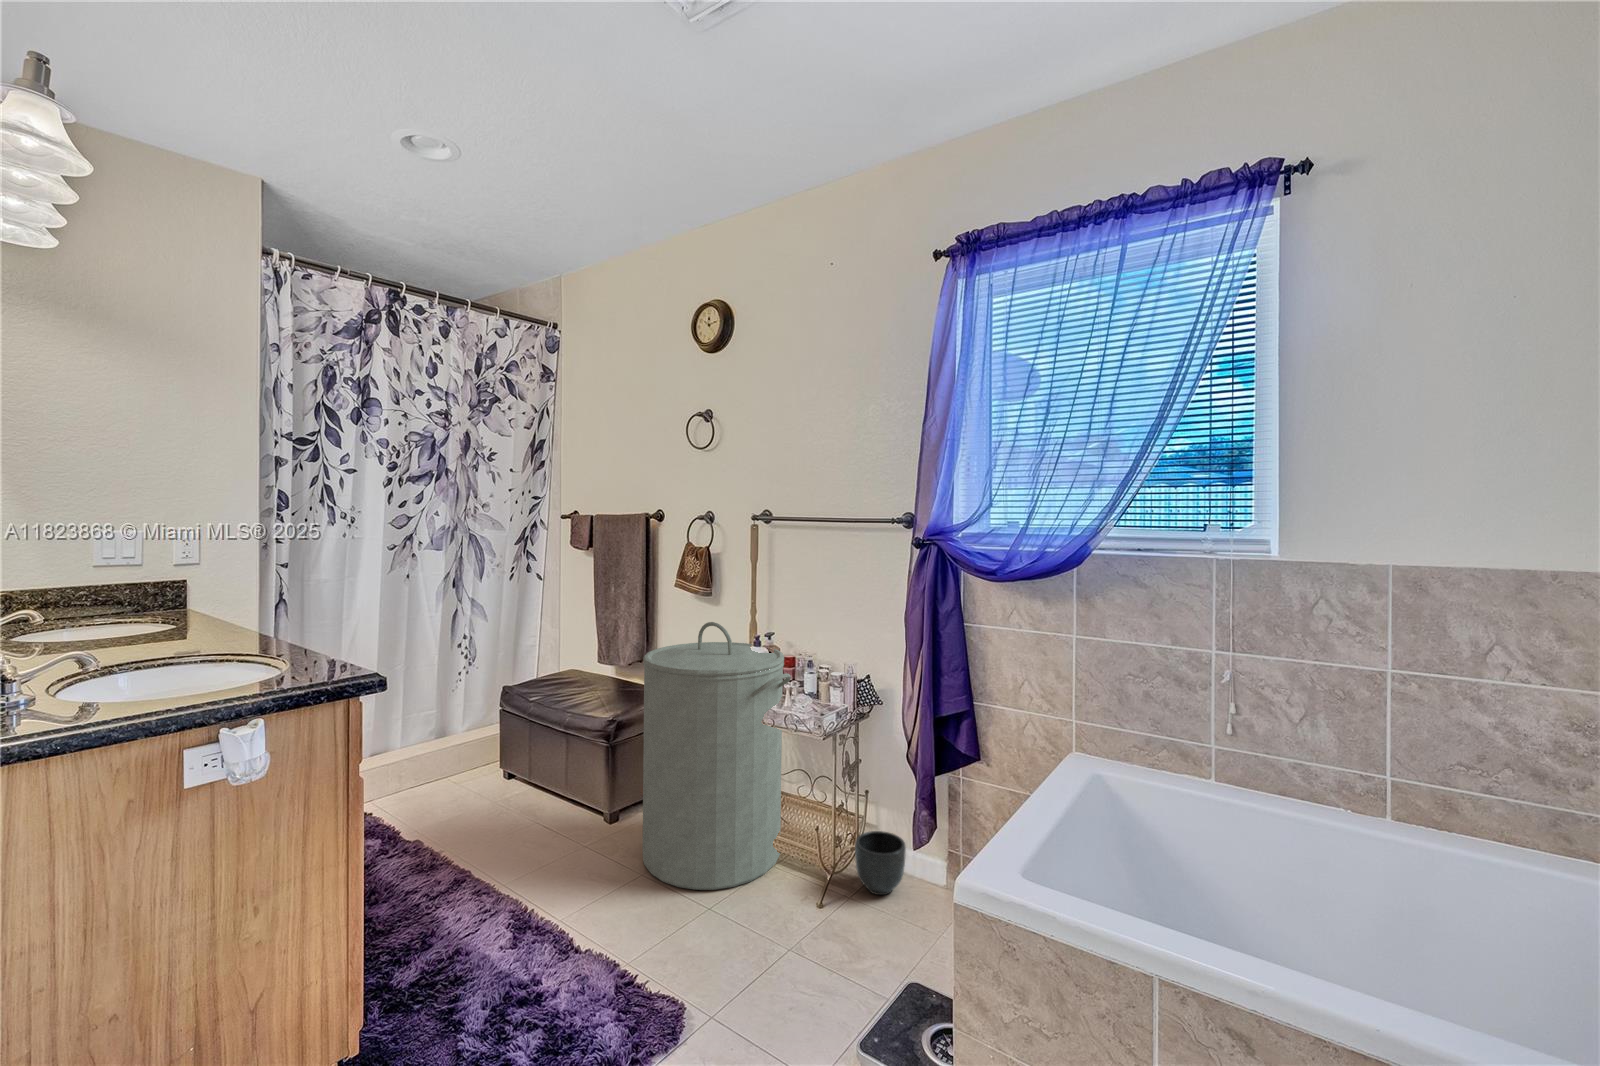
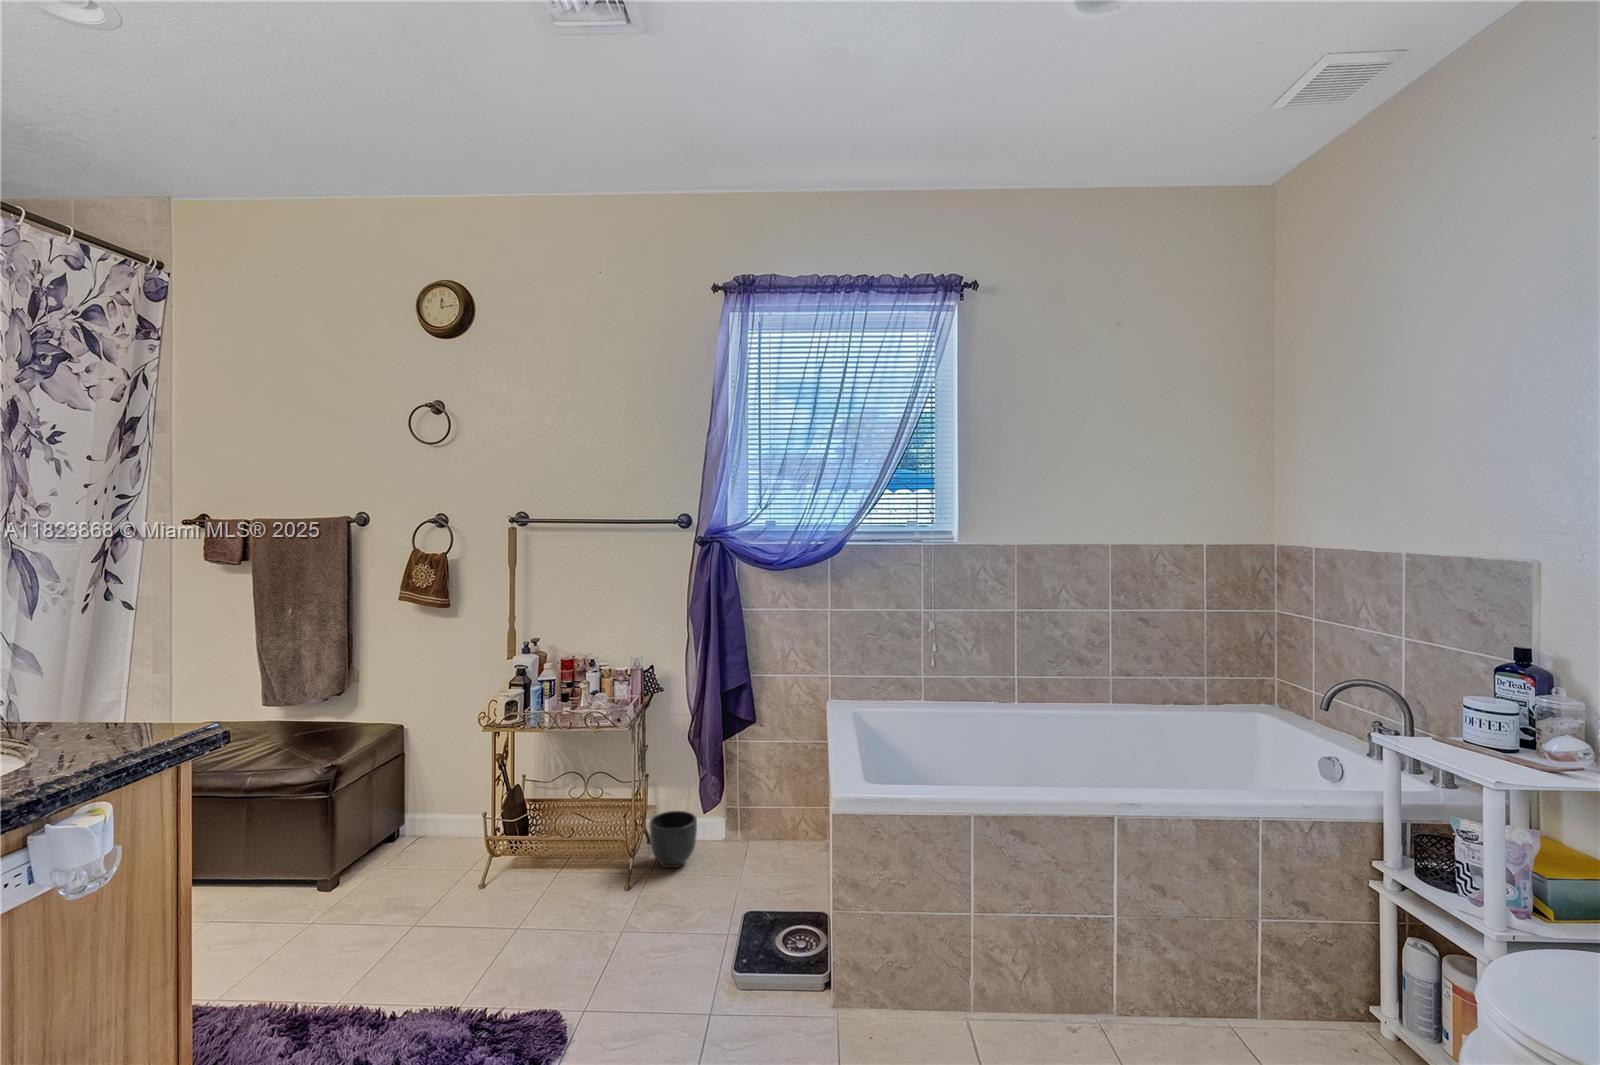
laundry hamper: present [643,622,791,890] -> none [392,632,581,922]

